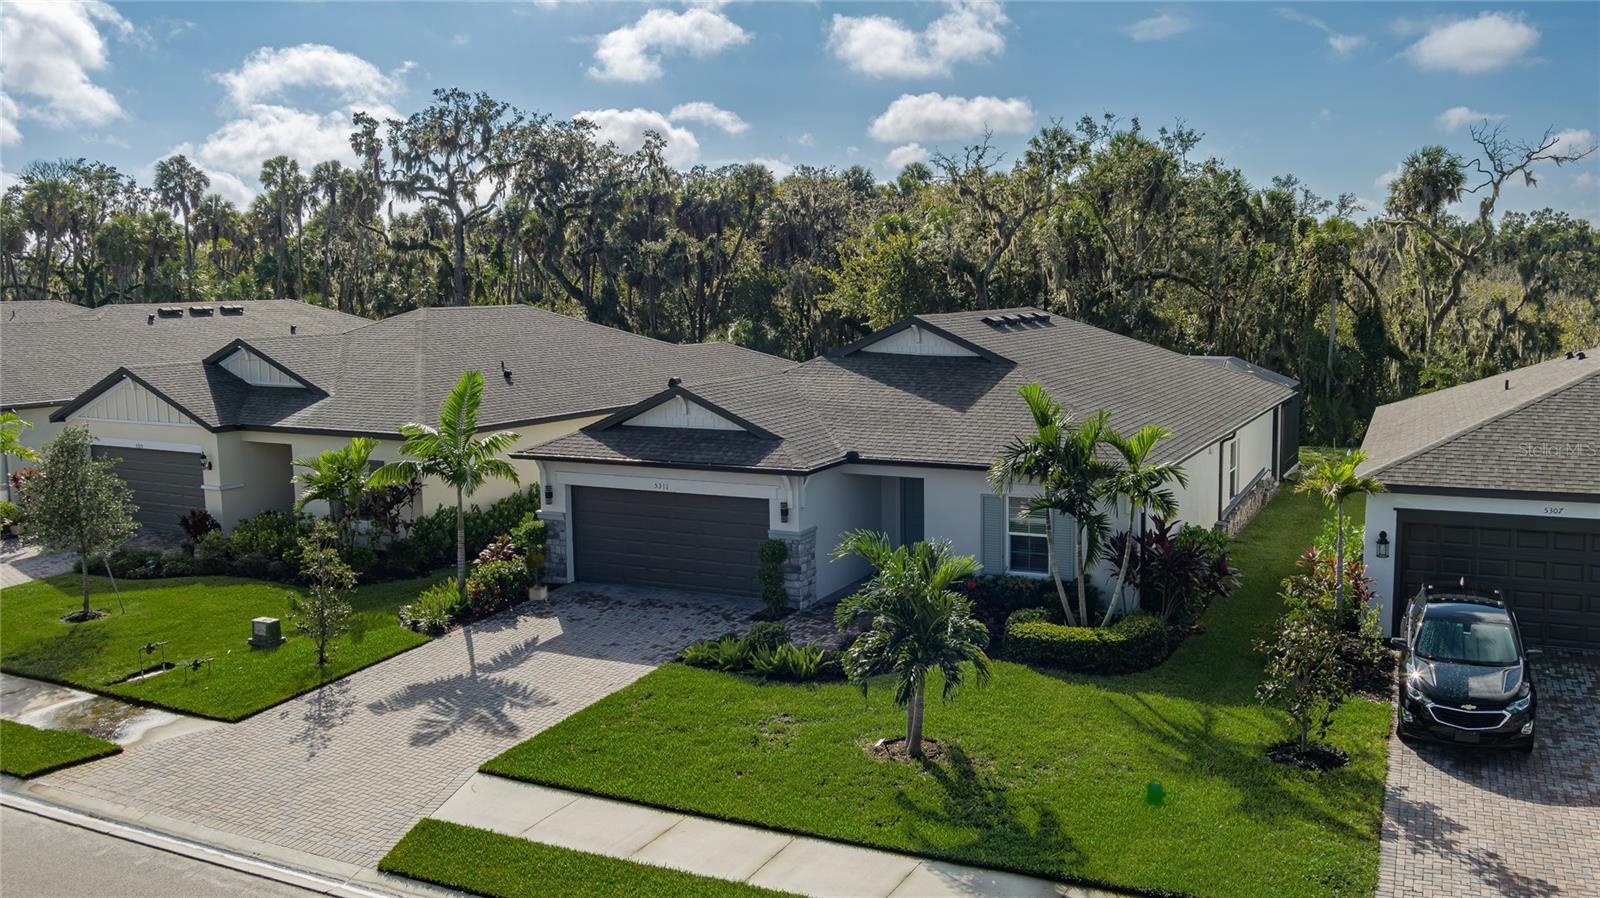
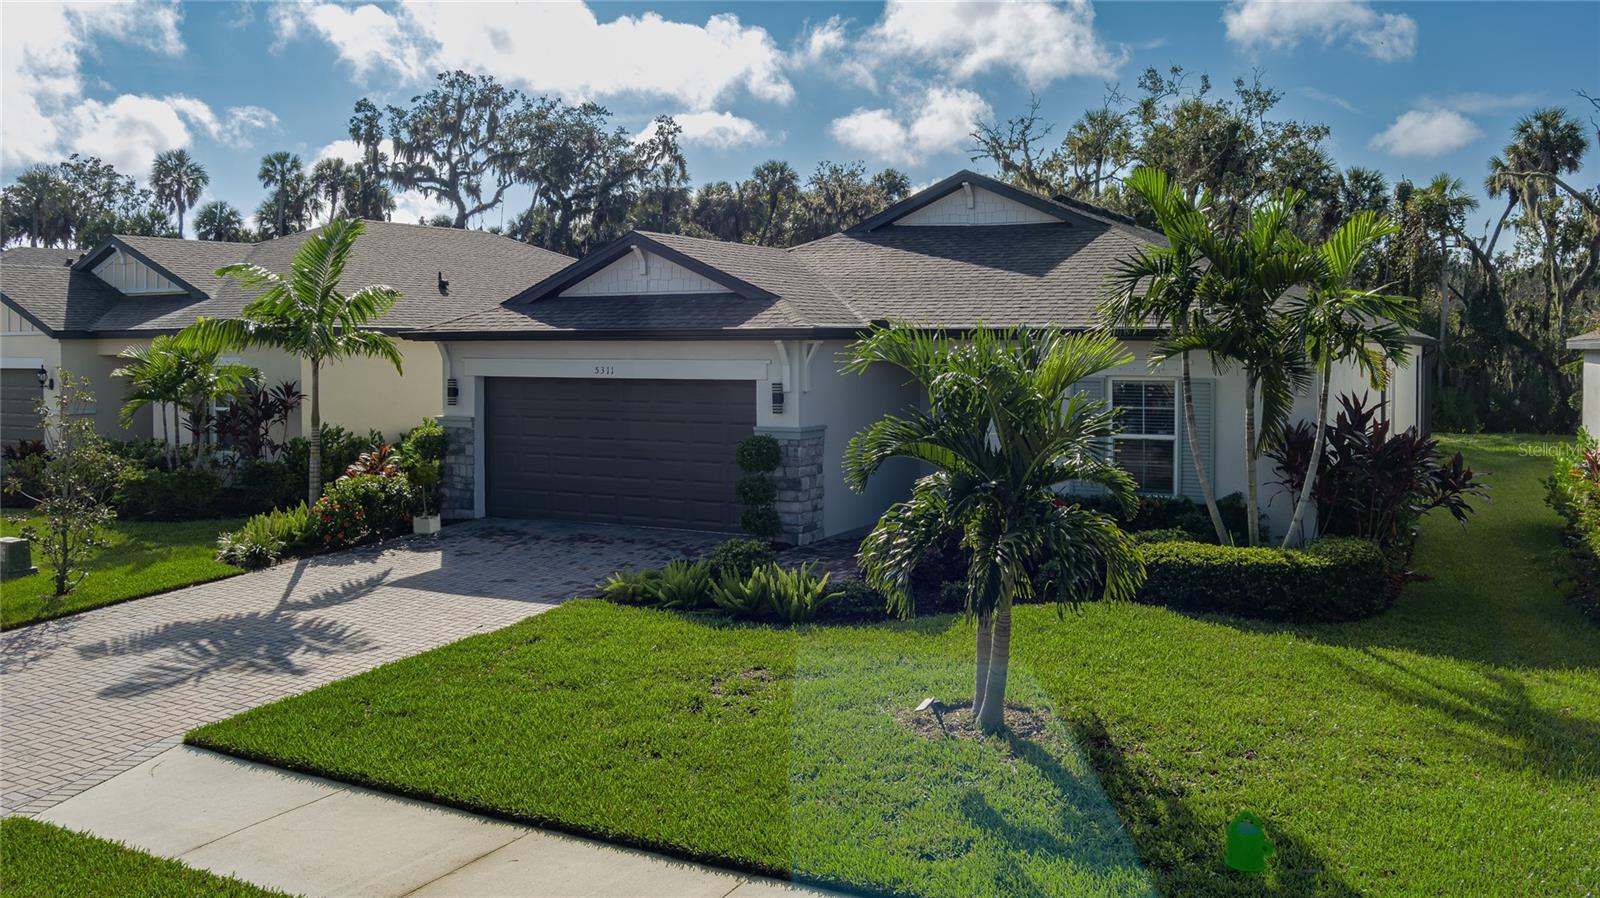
watering can: present [1146,779,1166,805] -> present [1223,812,1273,872]

